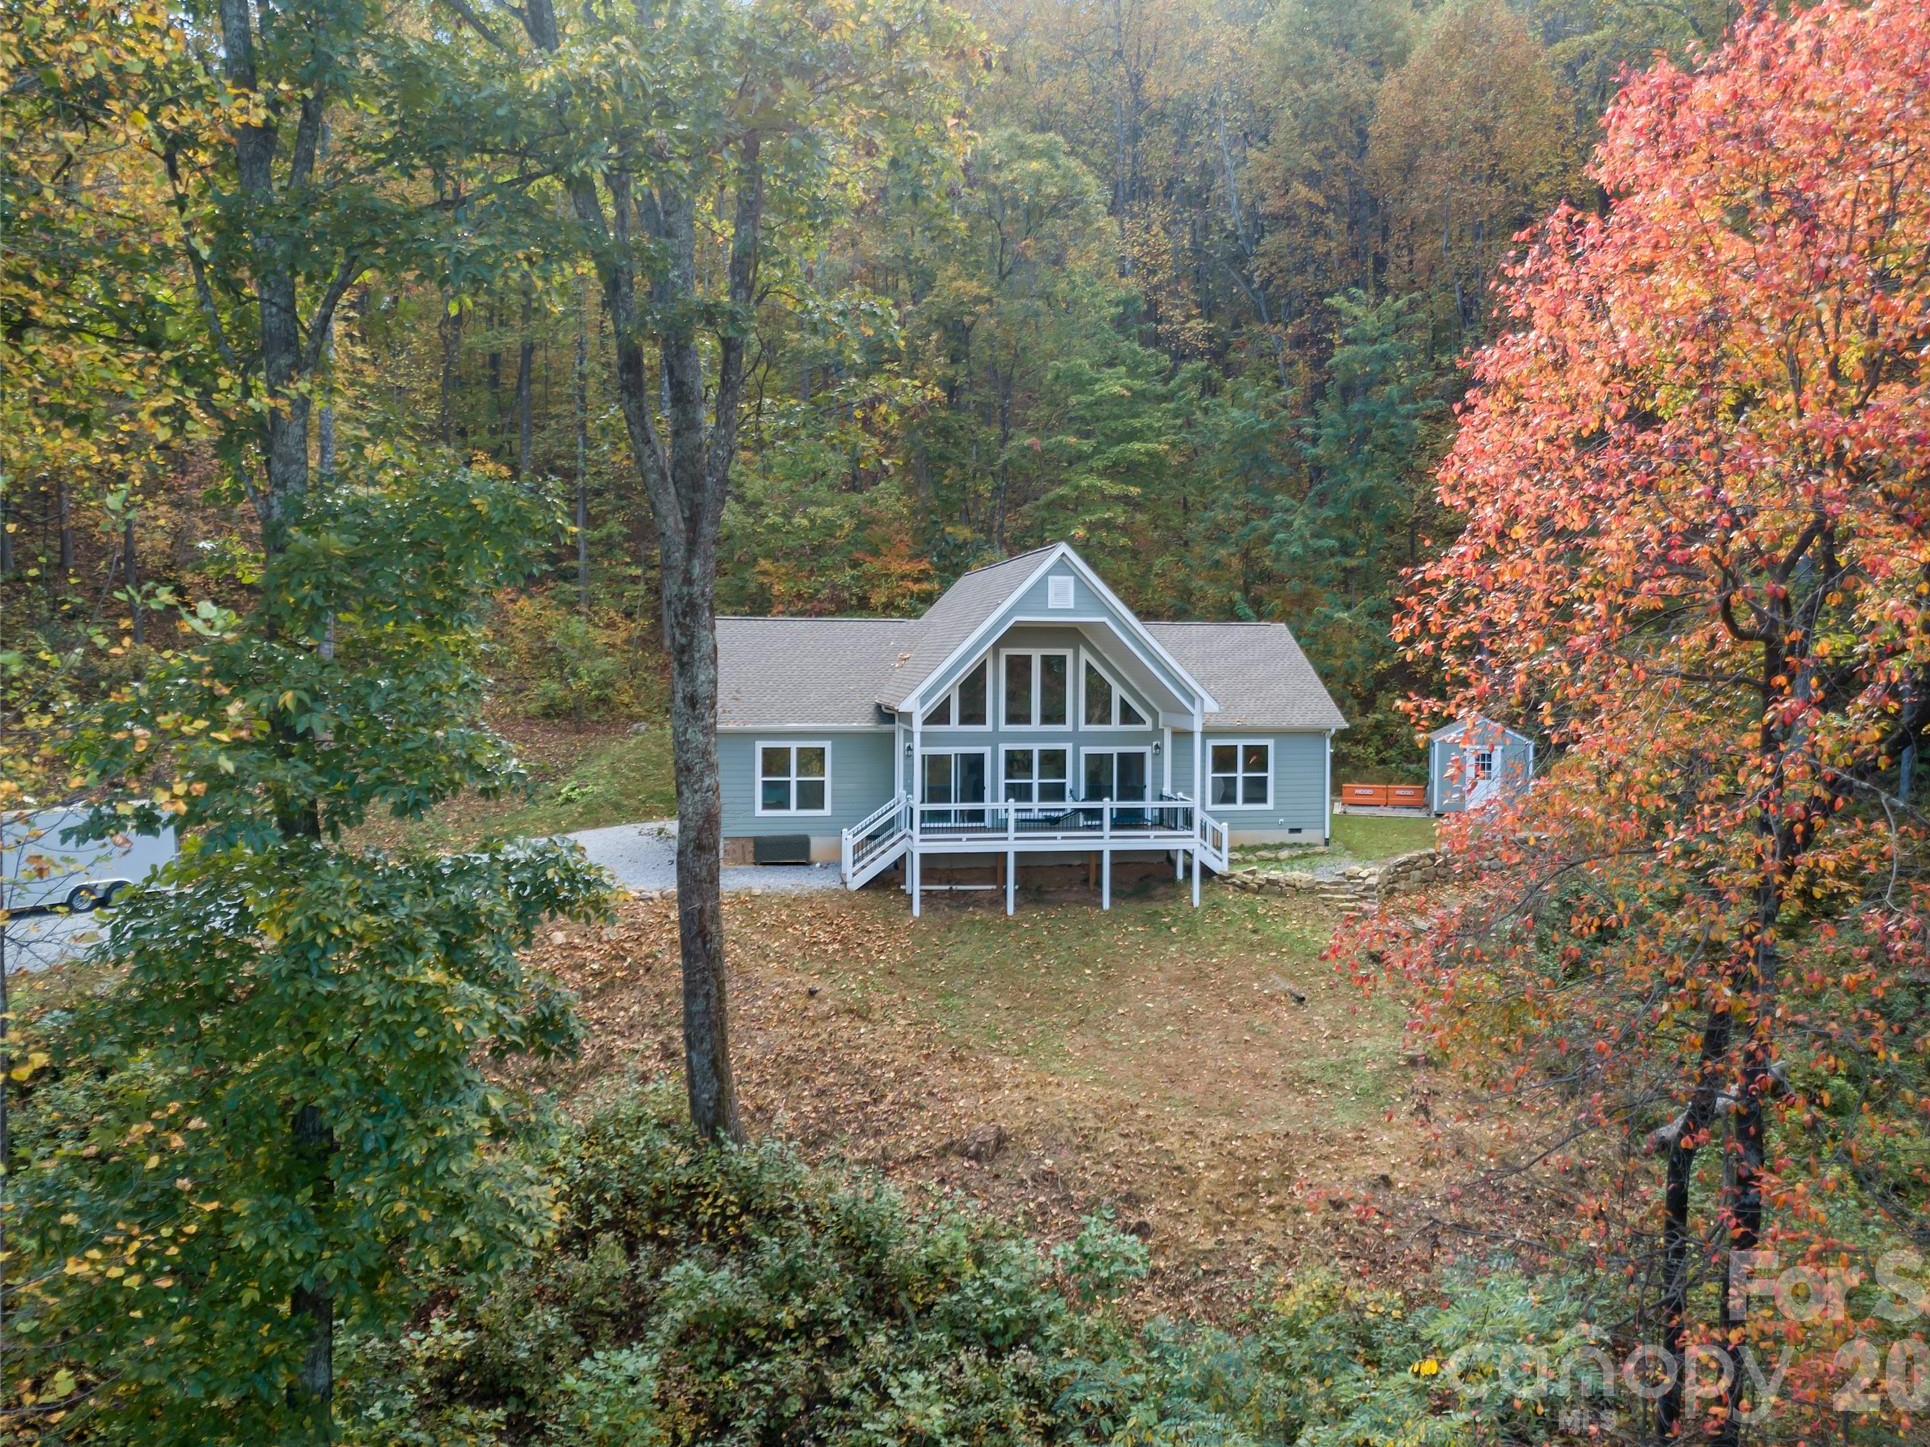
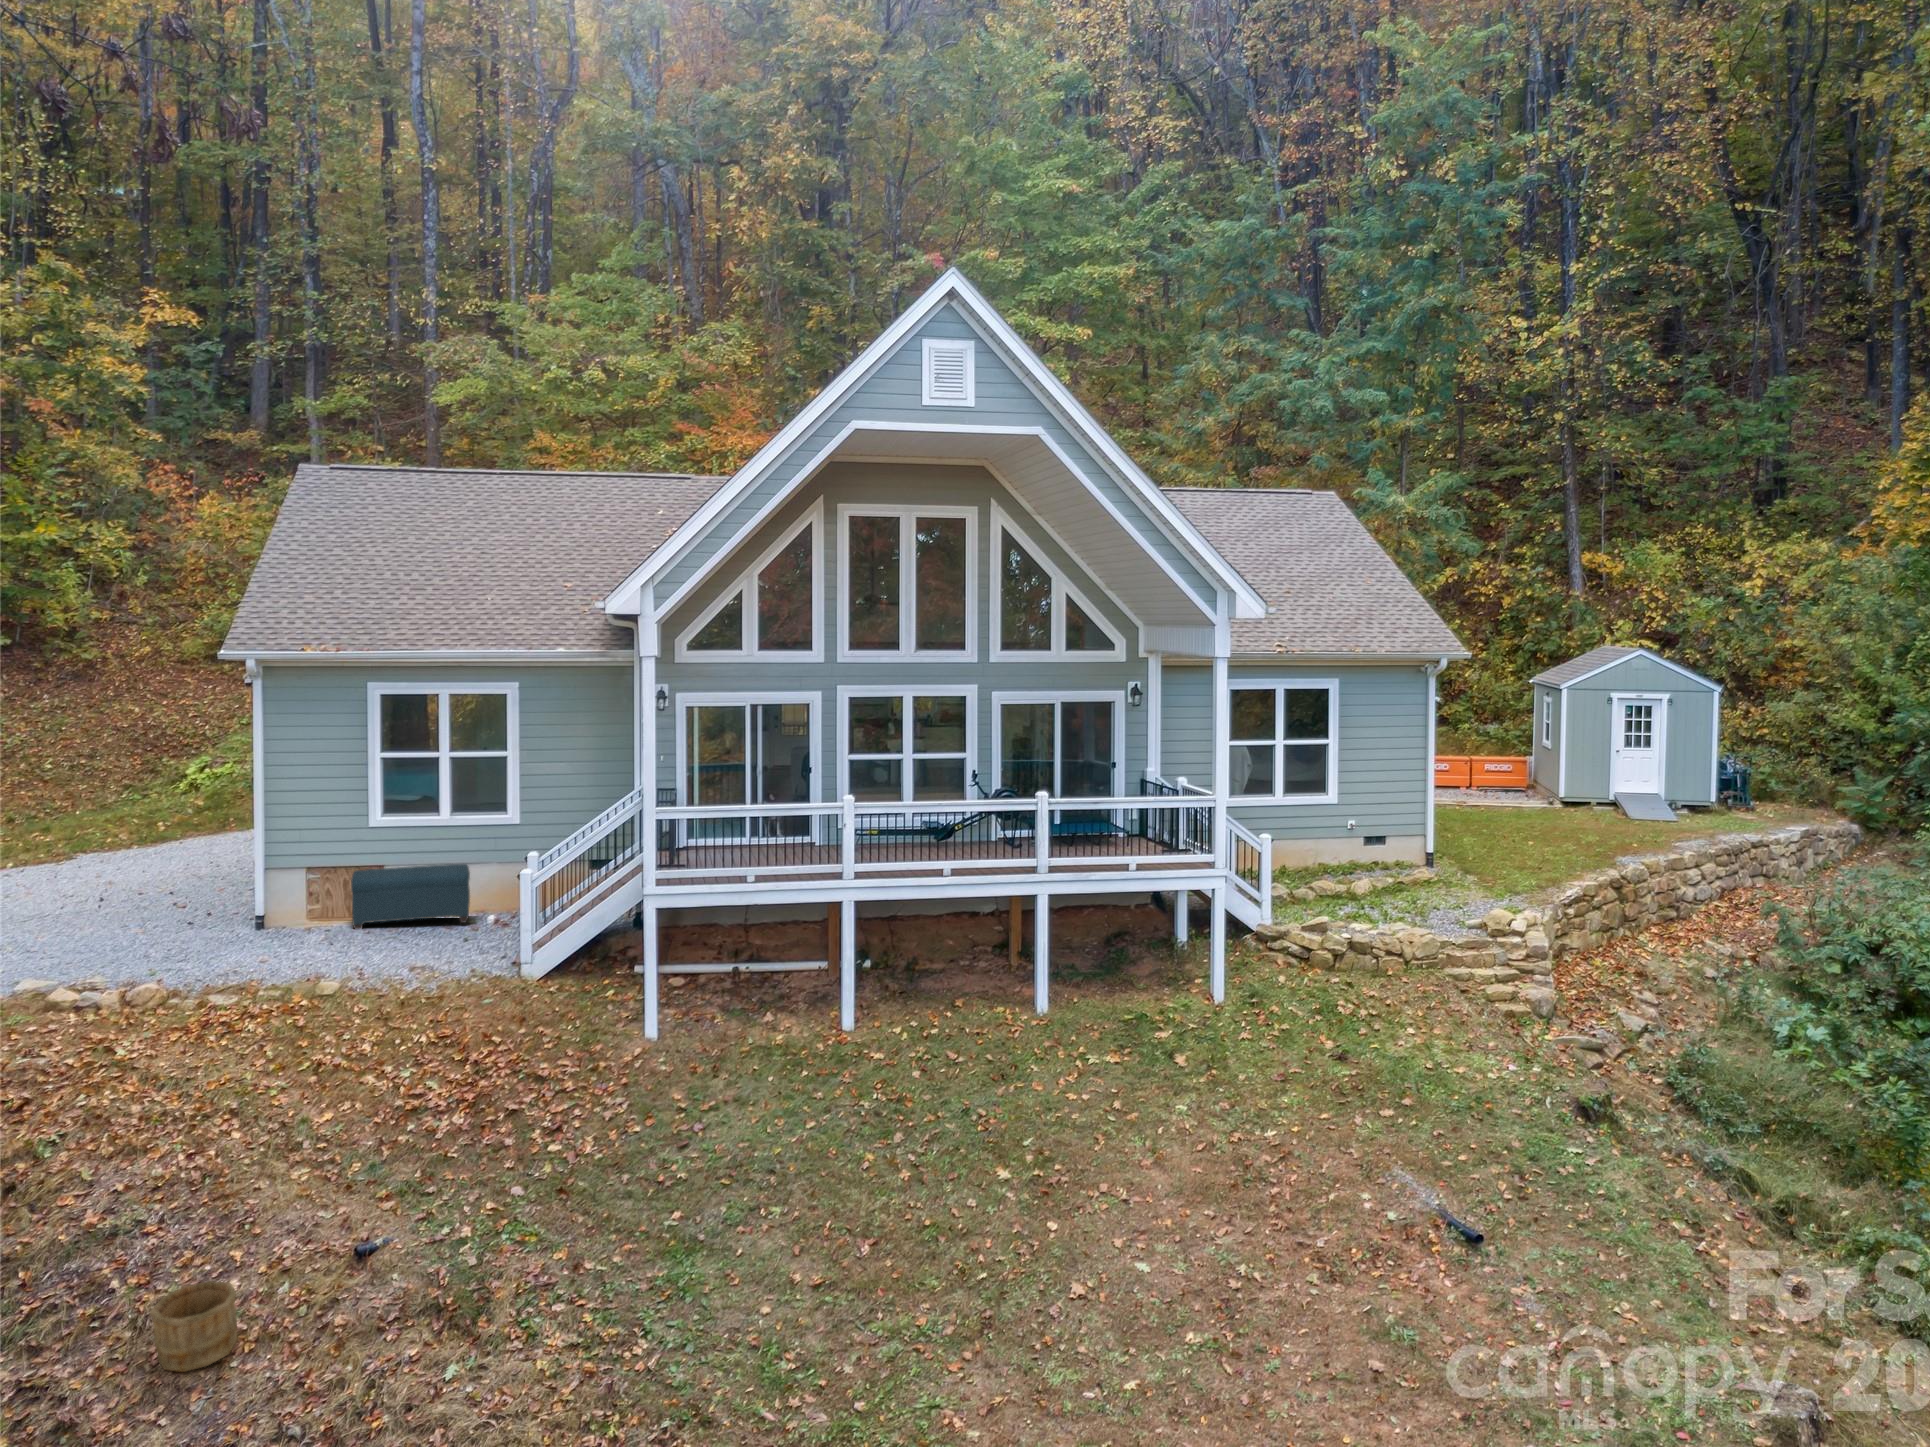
wooden bucket: none [760,982,790,1012] -> present [150,1281,237,1372]

